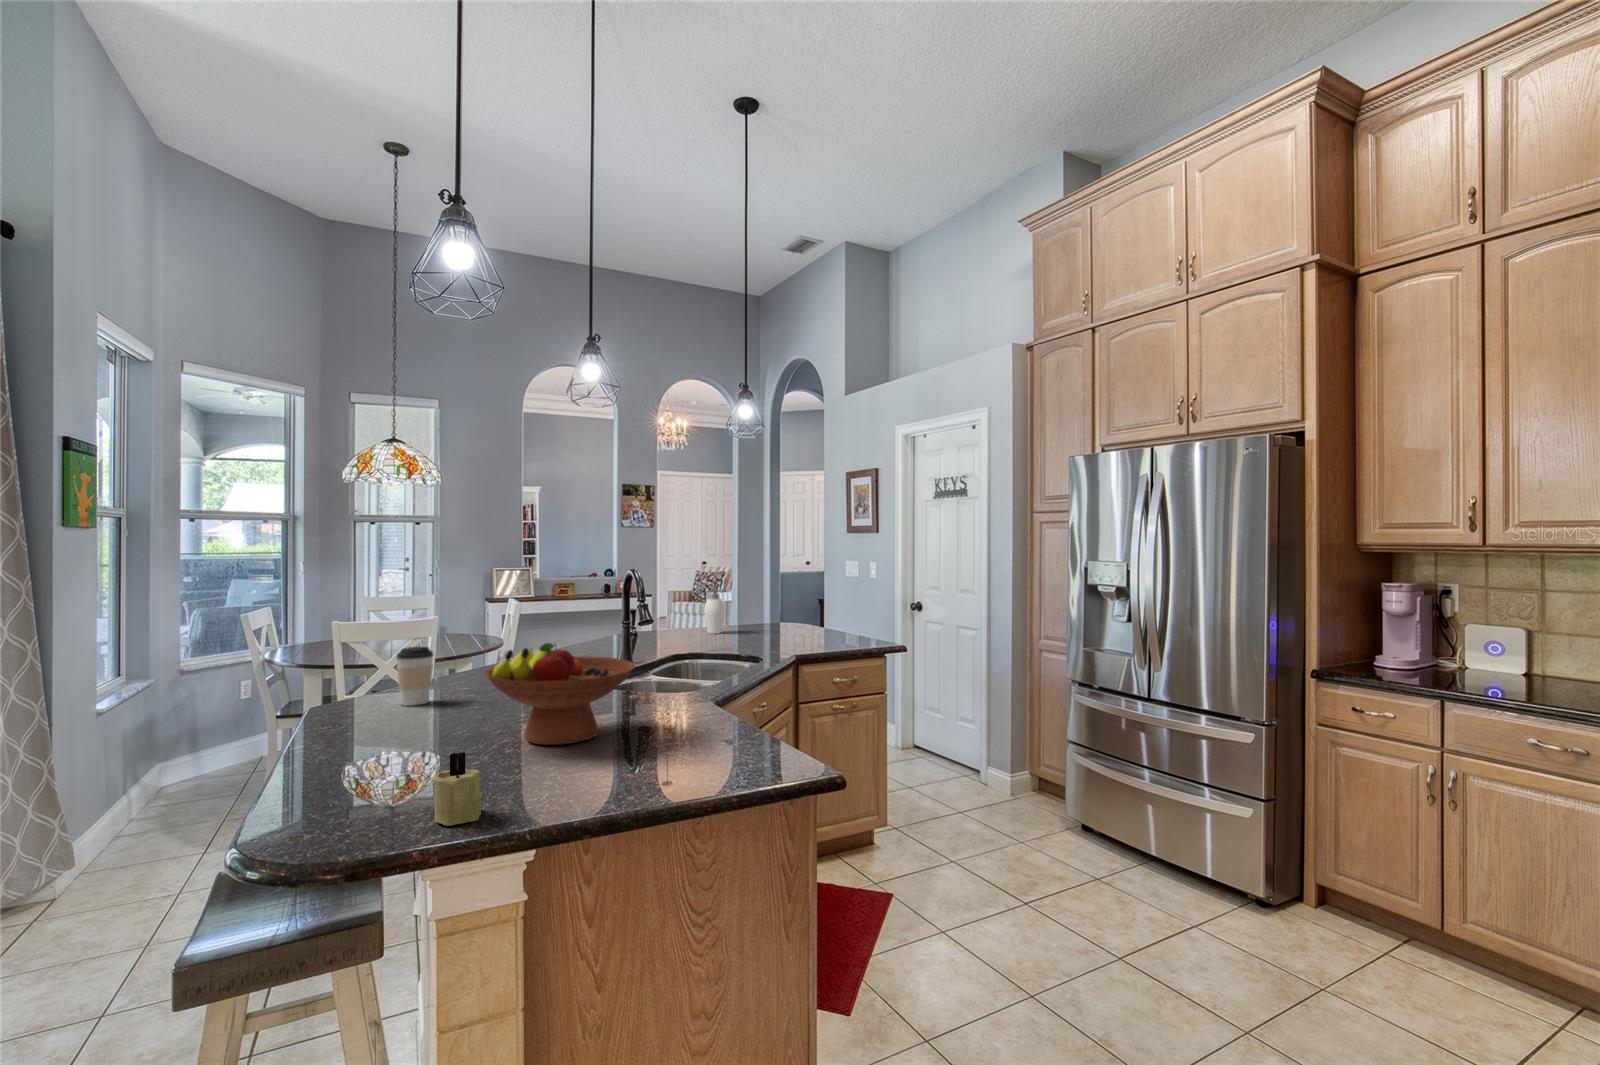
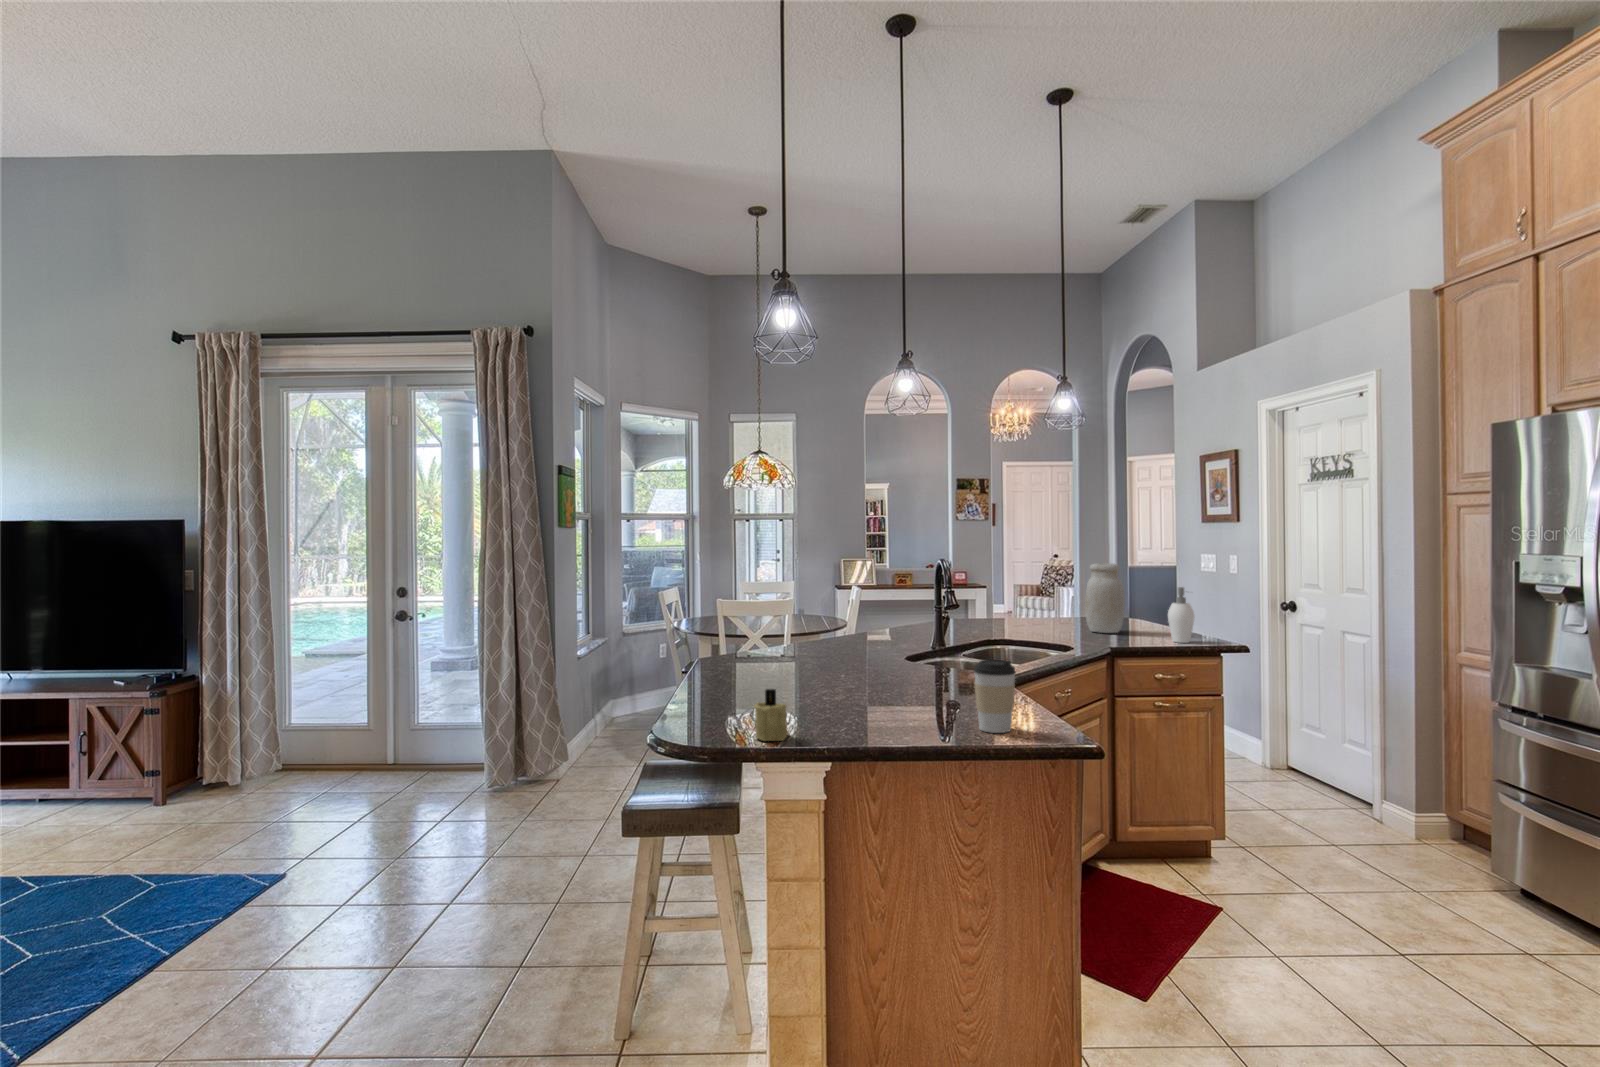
jar: none [764,572,800,640] -> present [1085,563,1125,633]
soap dispenser: present [704,585,725,634] -> present [1168,587,1195,643]
fruit bowl: present [484,643,635,745] -> none [802,616,923,700]
coffee cup: present [397,647,433,706] -> present [974,659,1016,733]

